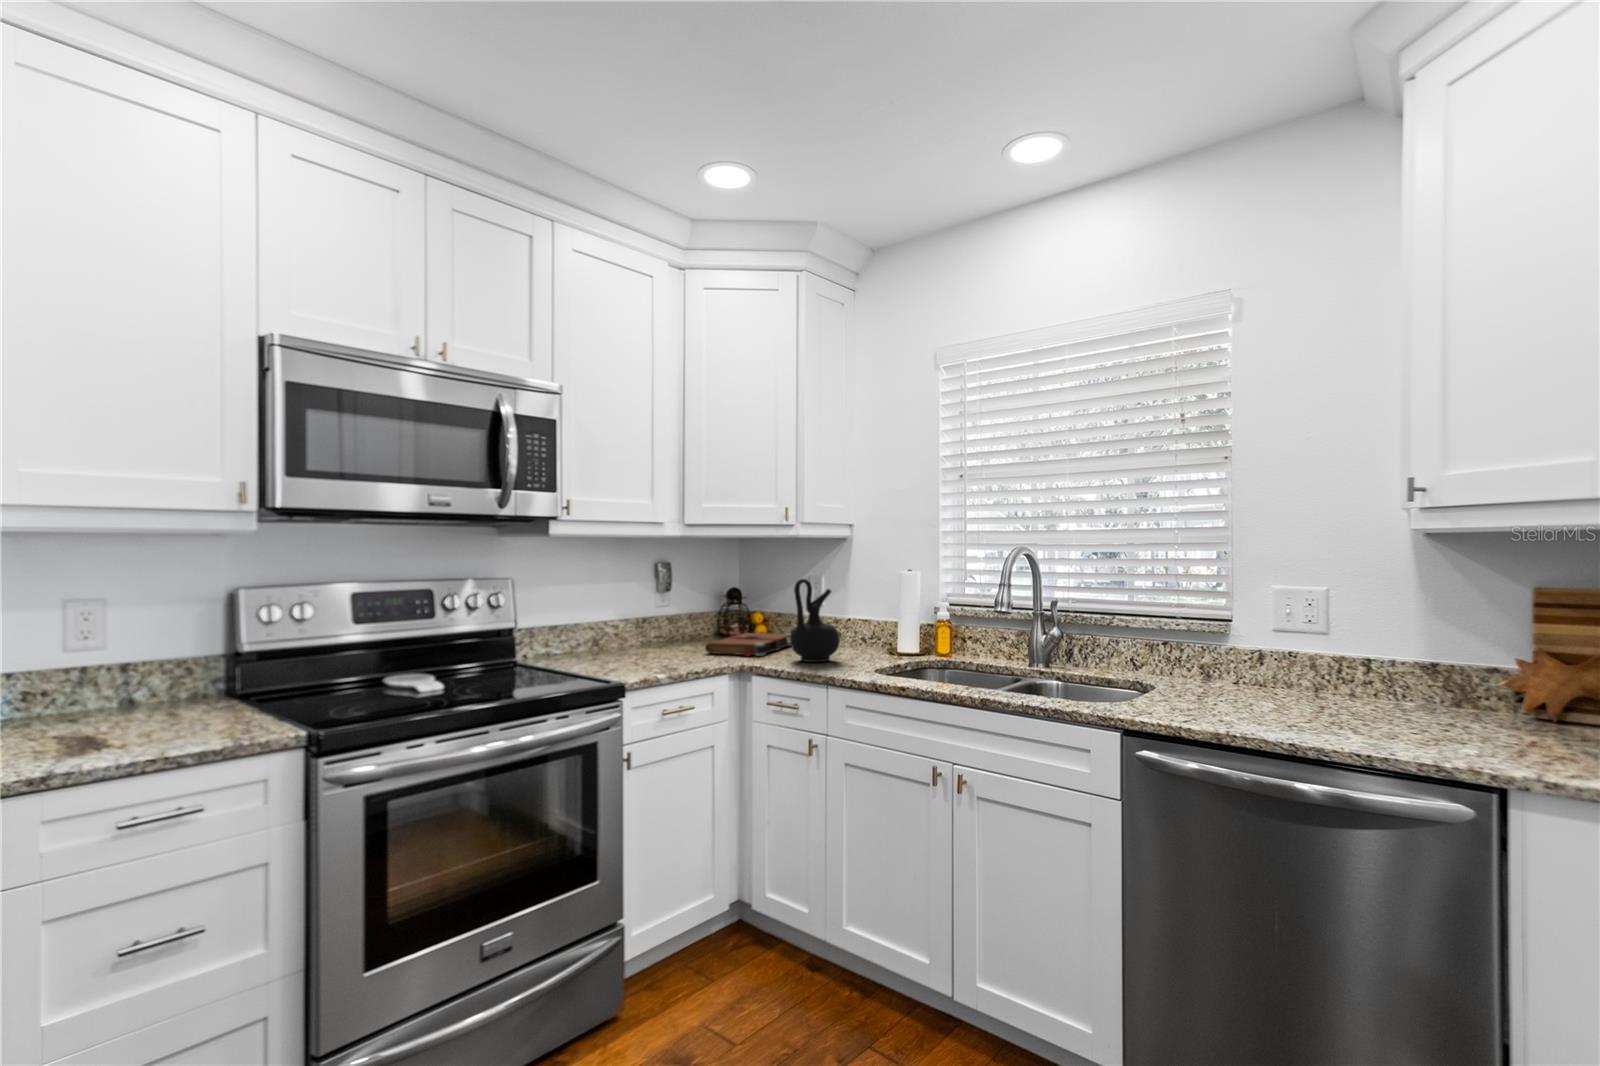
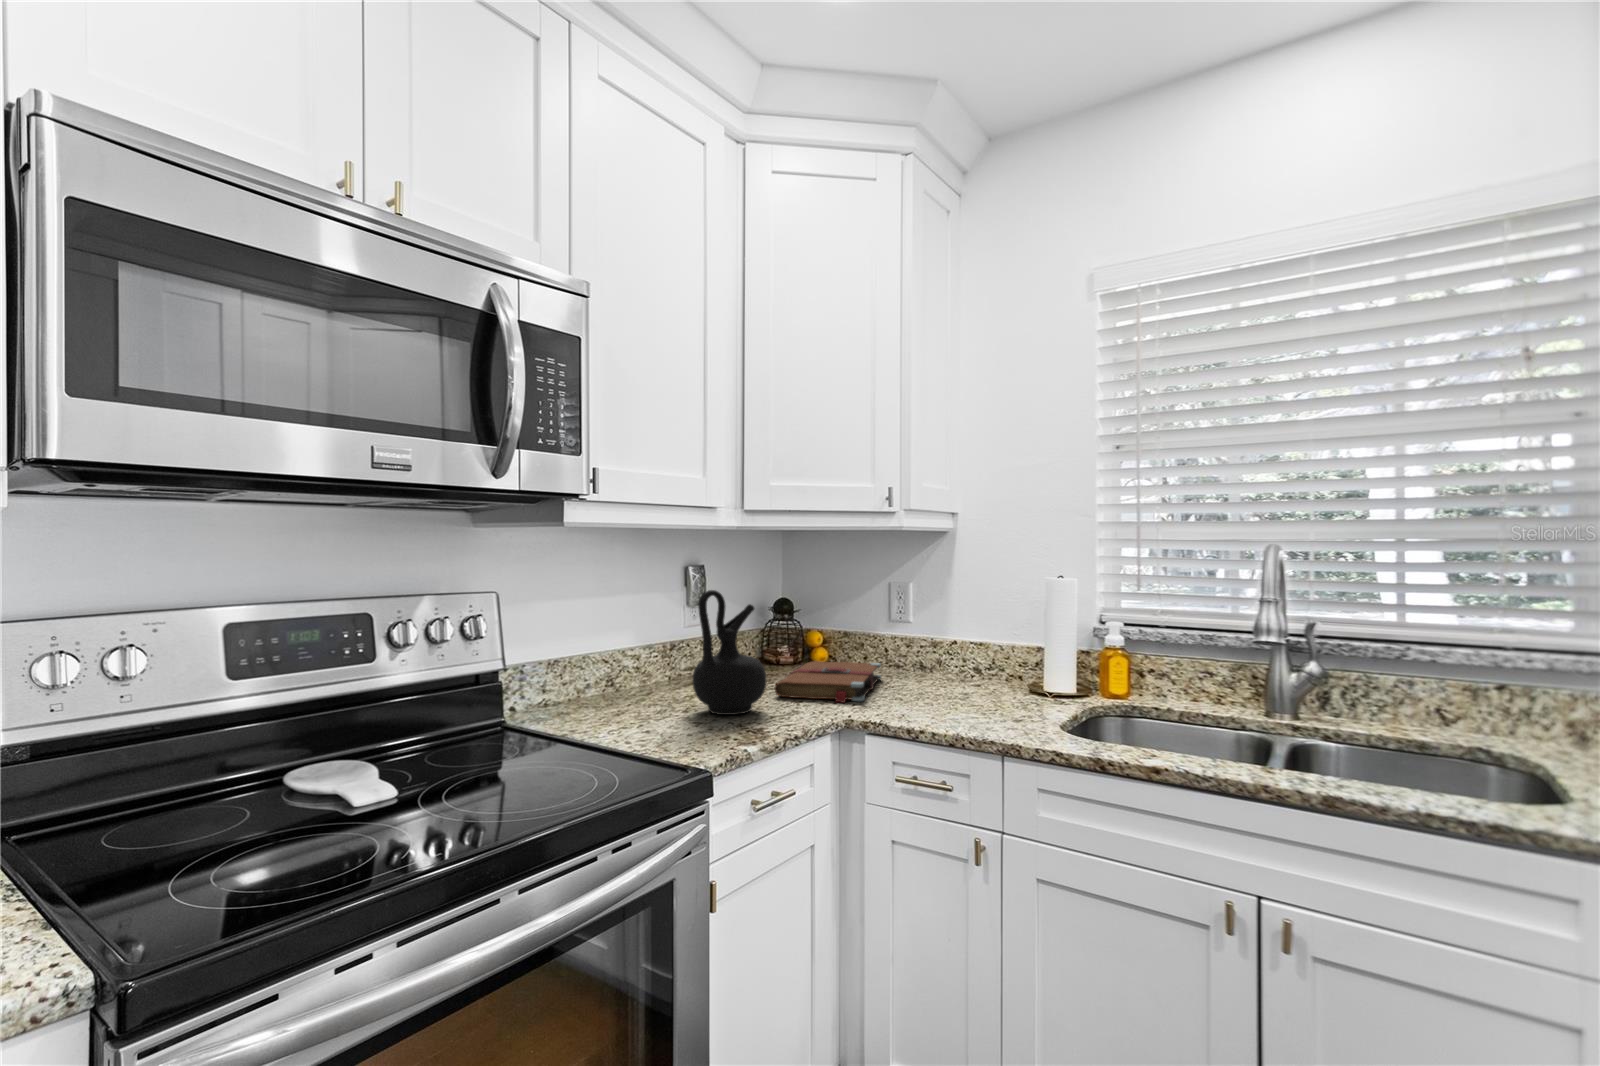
ceramic jug: present [790,579,840,662] -> present [692,590,767,715]

